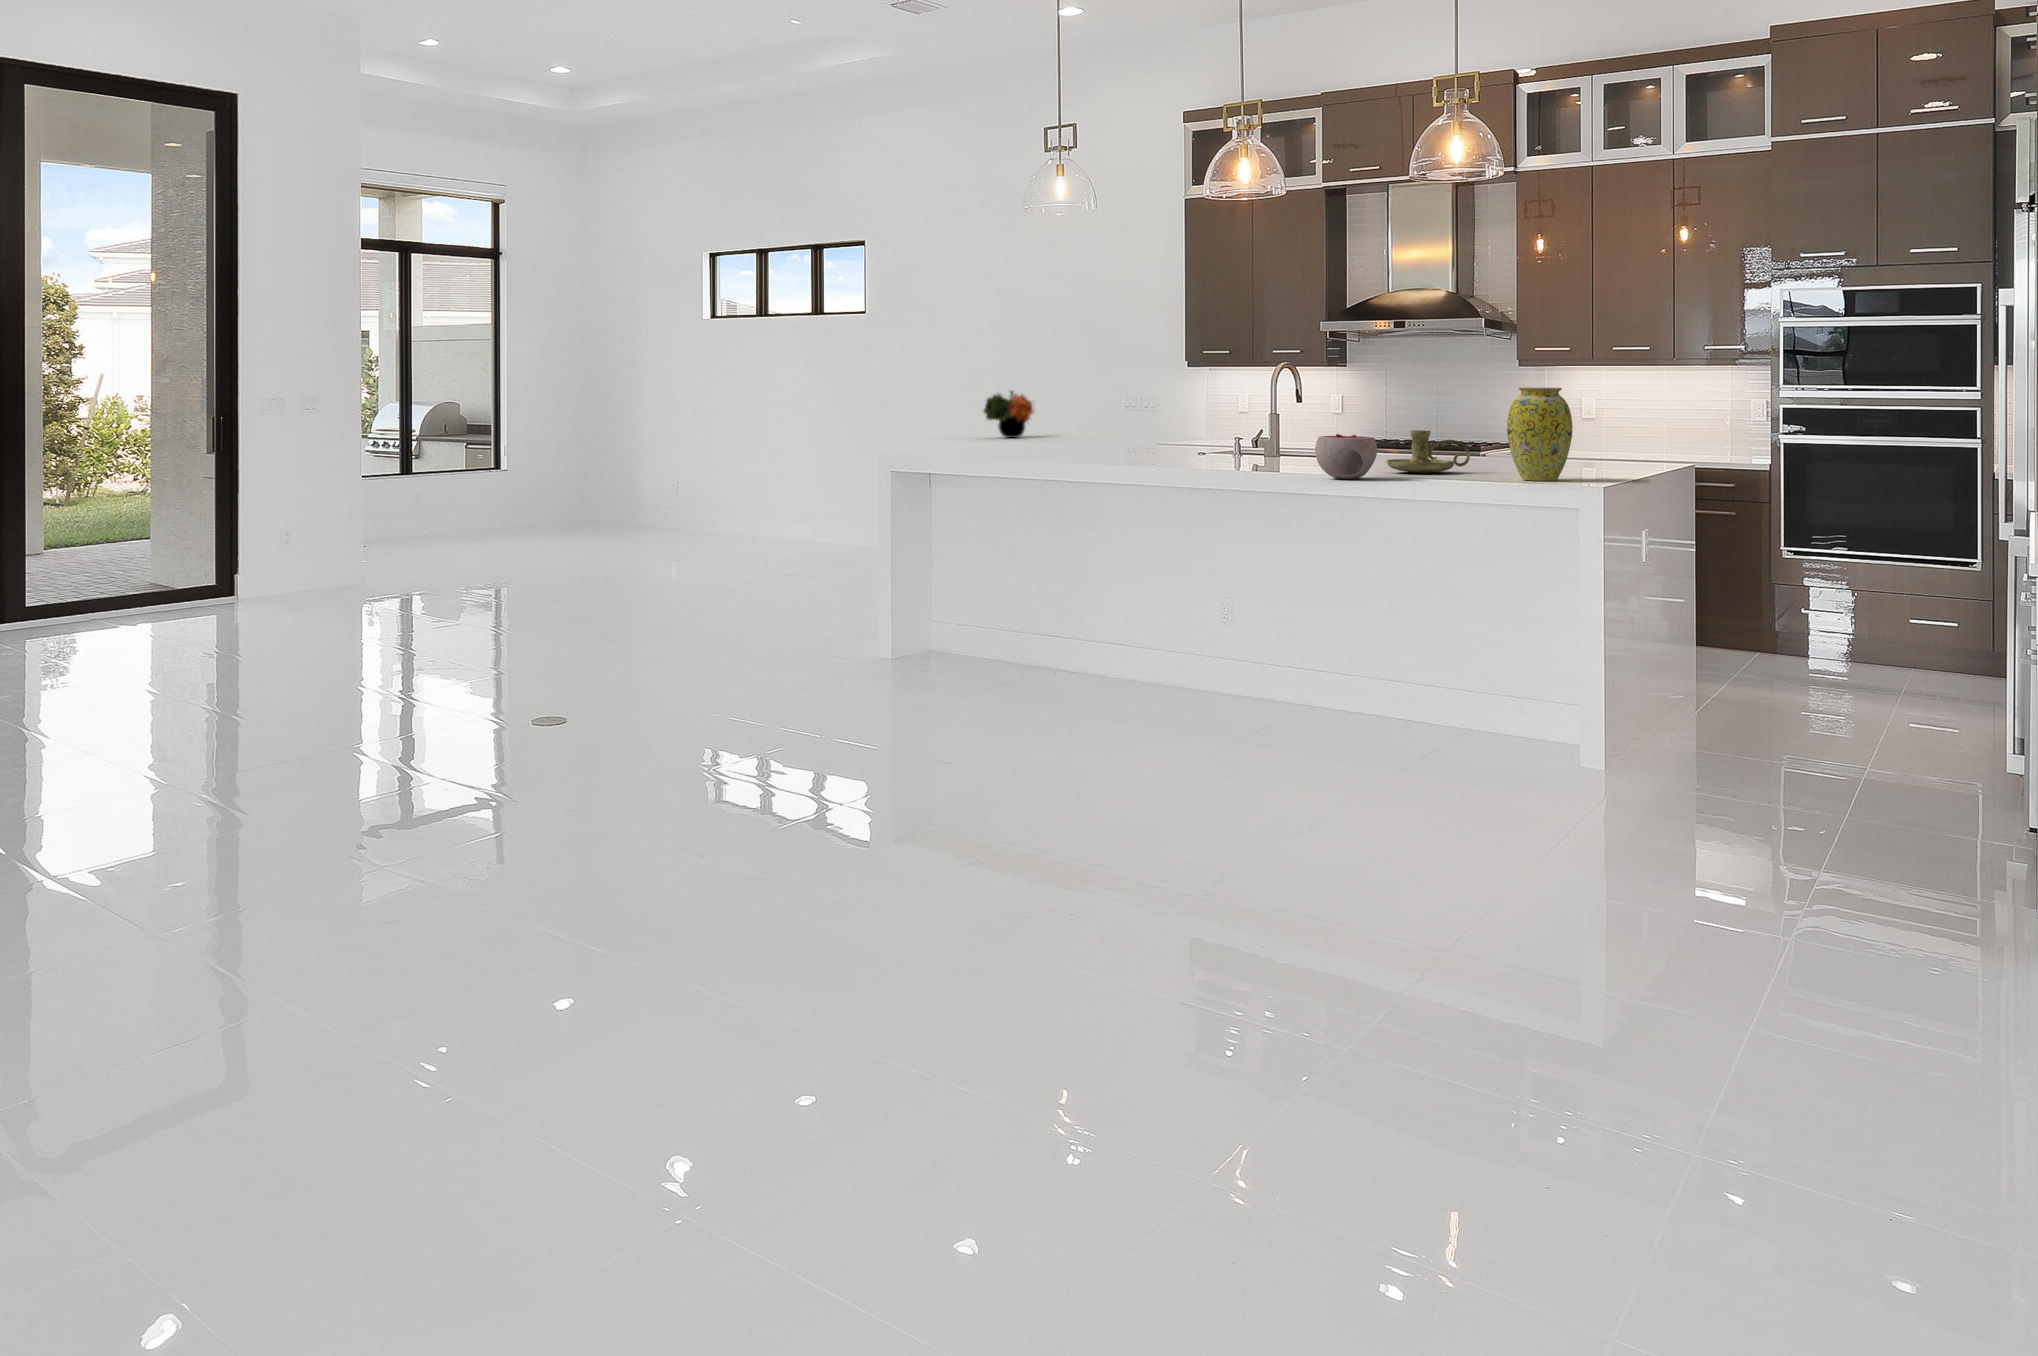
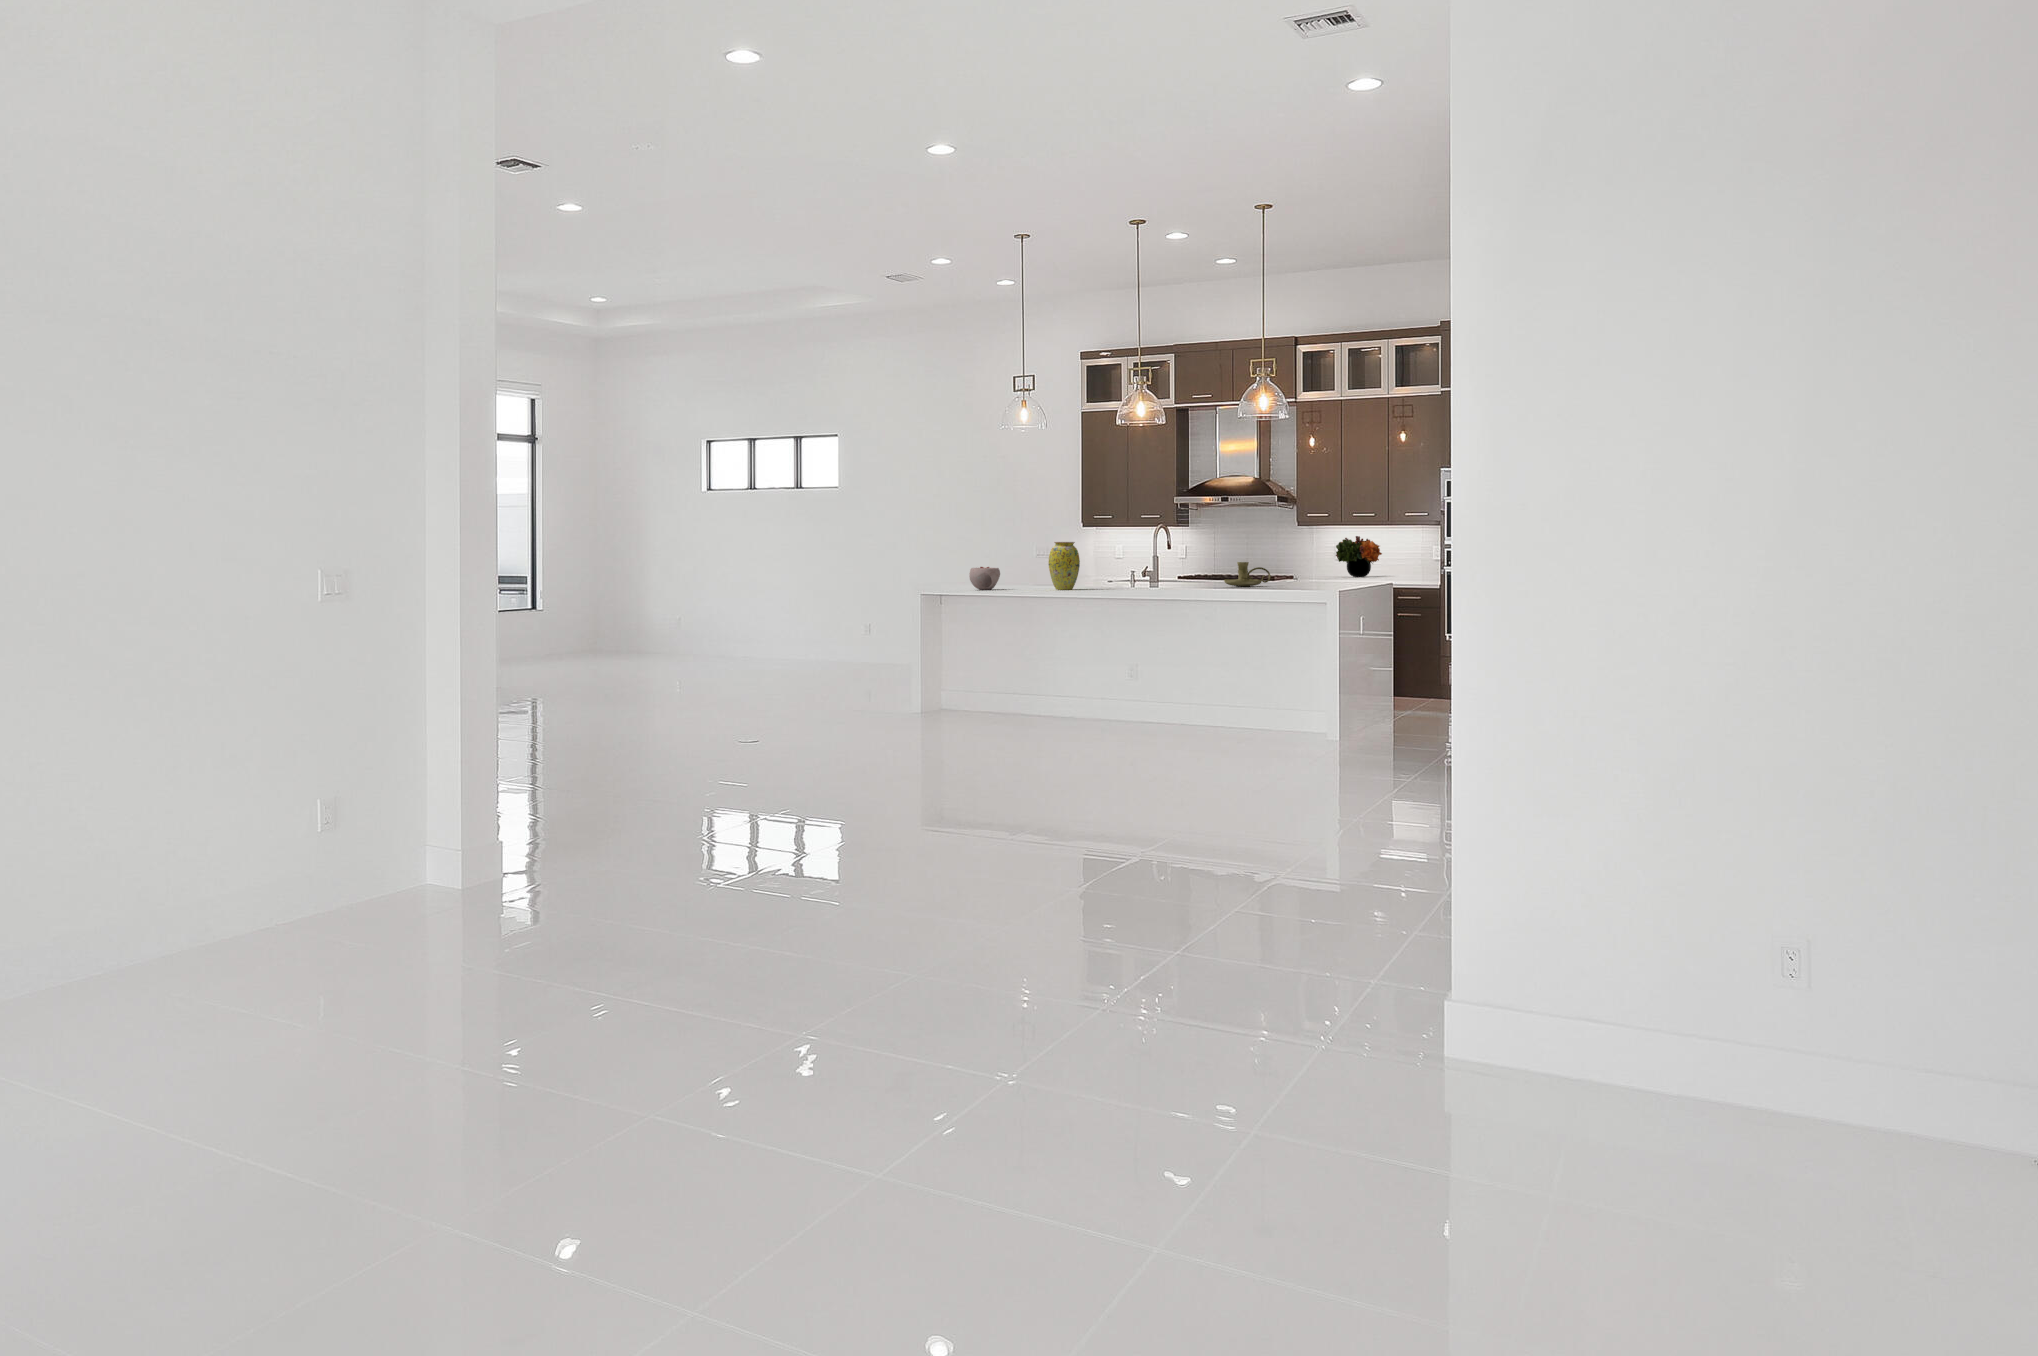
vase: present [1507,387,1572,481] -> present [1049,542,1080,590]
flower arrangement: present [984,391,1035,438] -> present [1336,536,1382,577]
bowl: present [1315,434,1377,479] -> present [969,567,1000,590]

